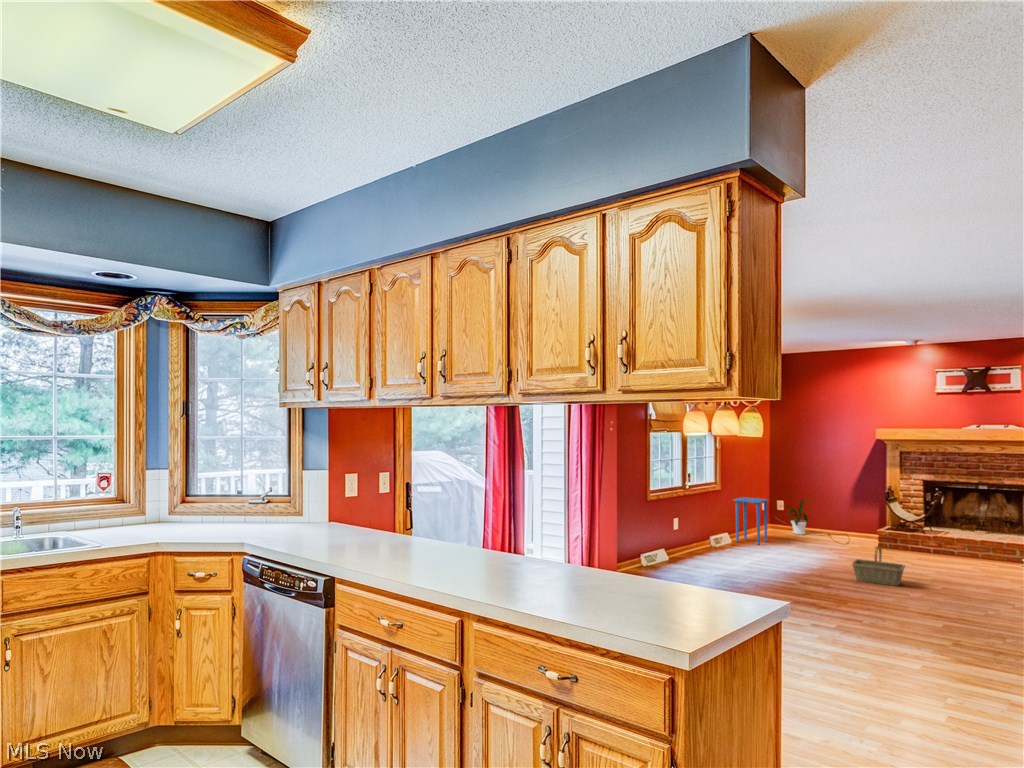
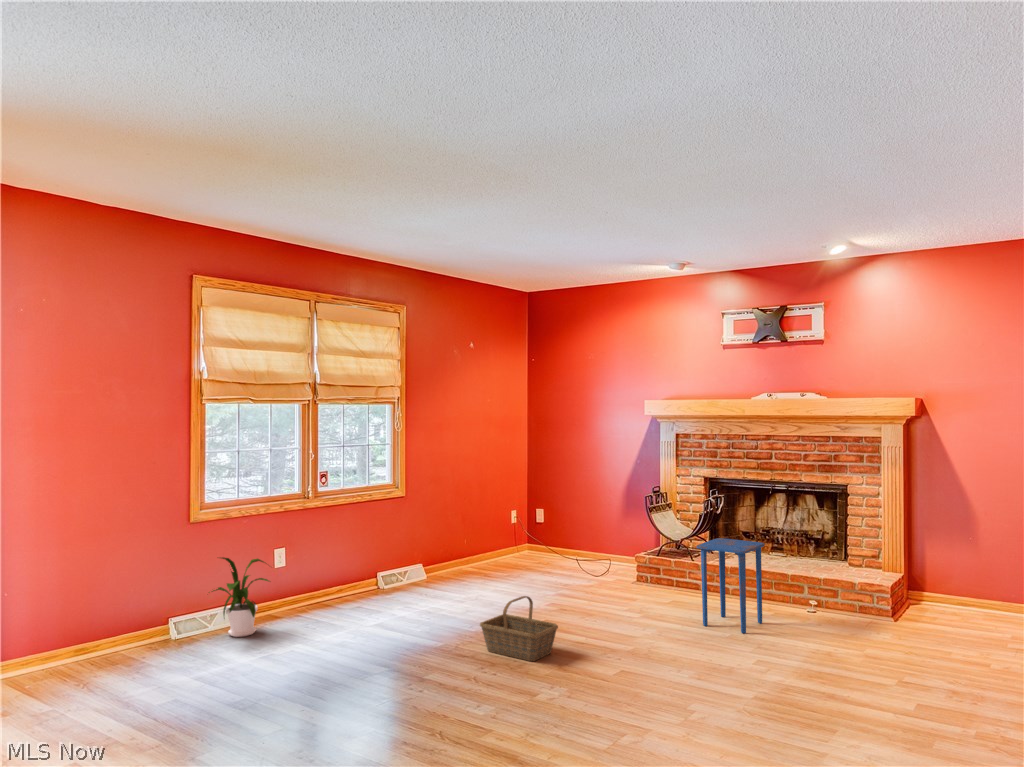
side table: present [734,497,769,545] -> present [697,538,765,633]
house plant: present [786,499,810,535] -> present [212,557,269,637]

